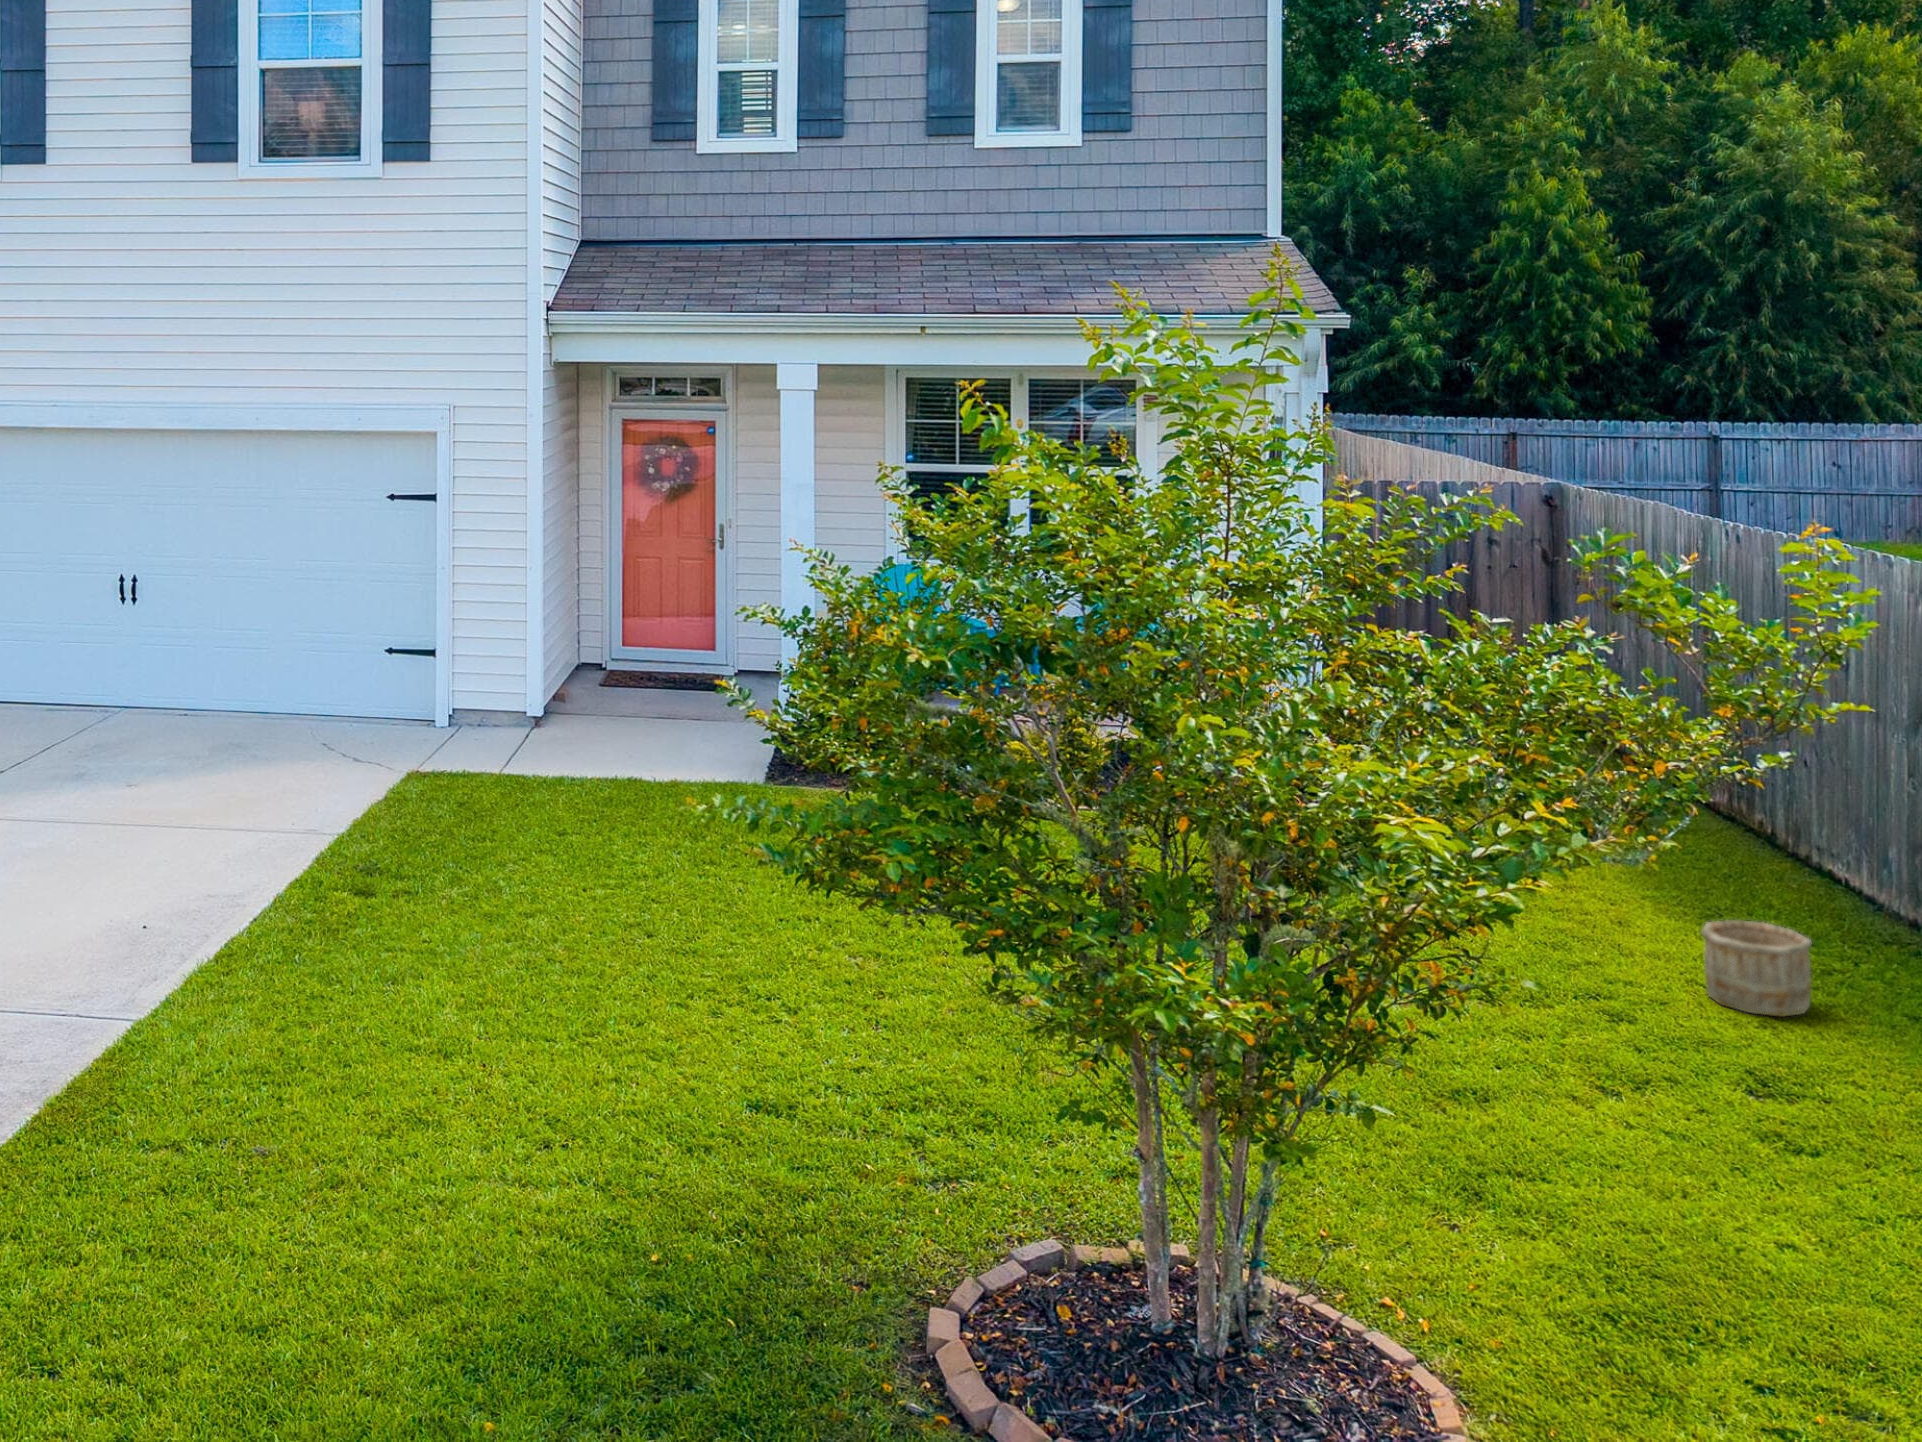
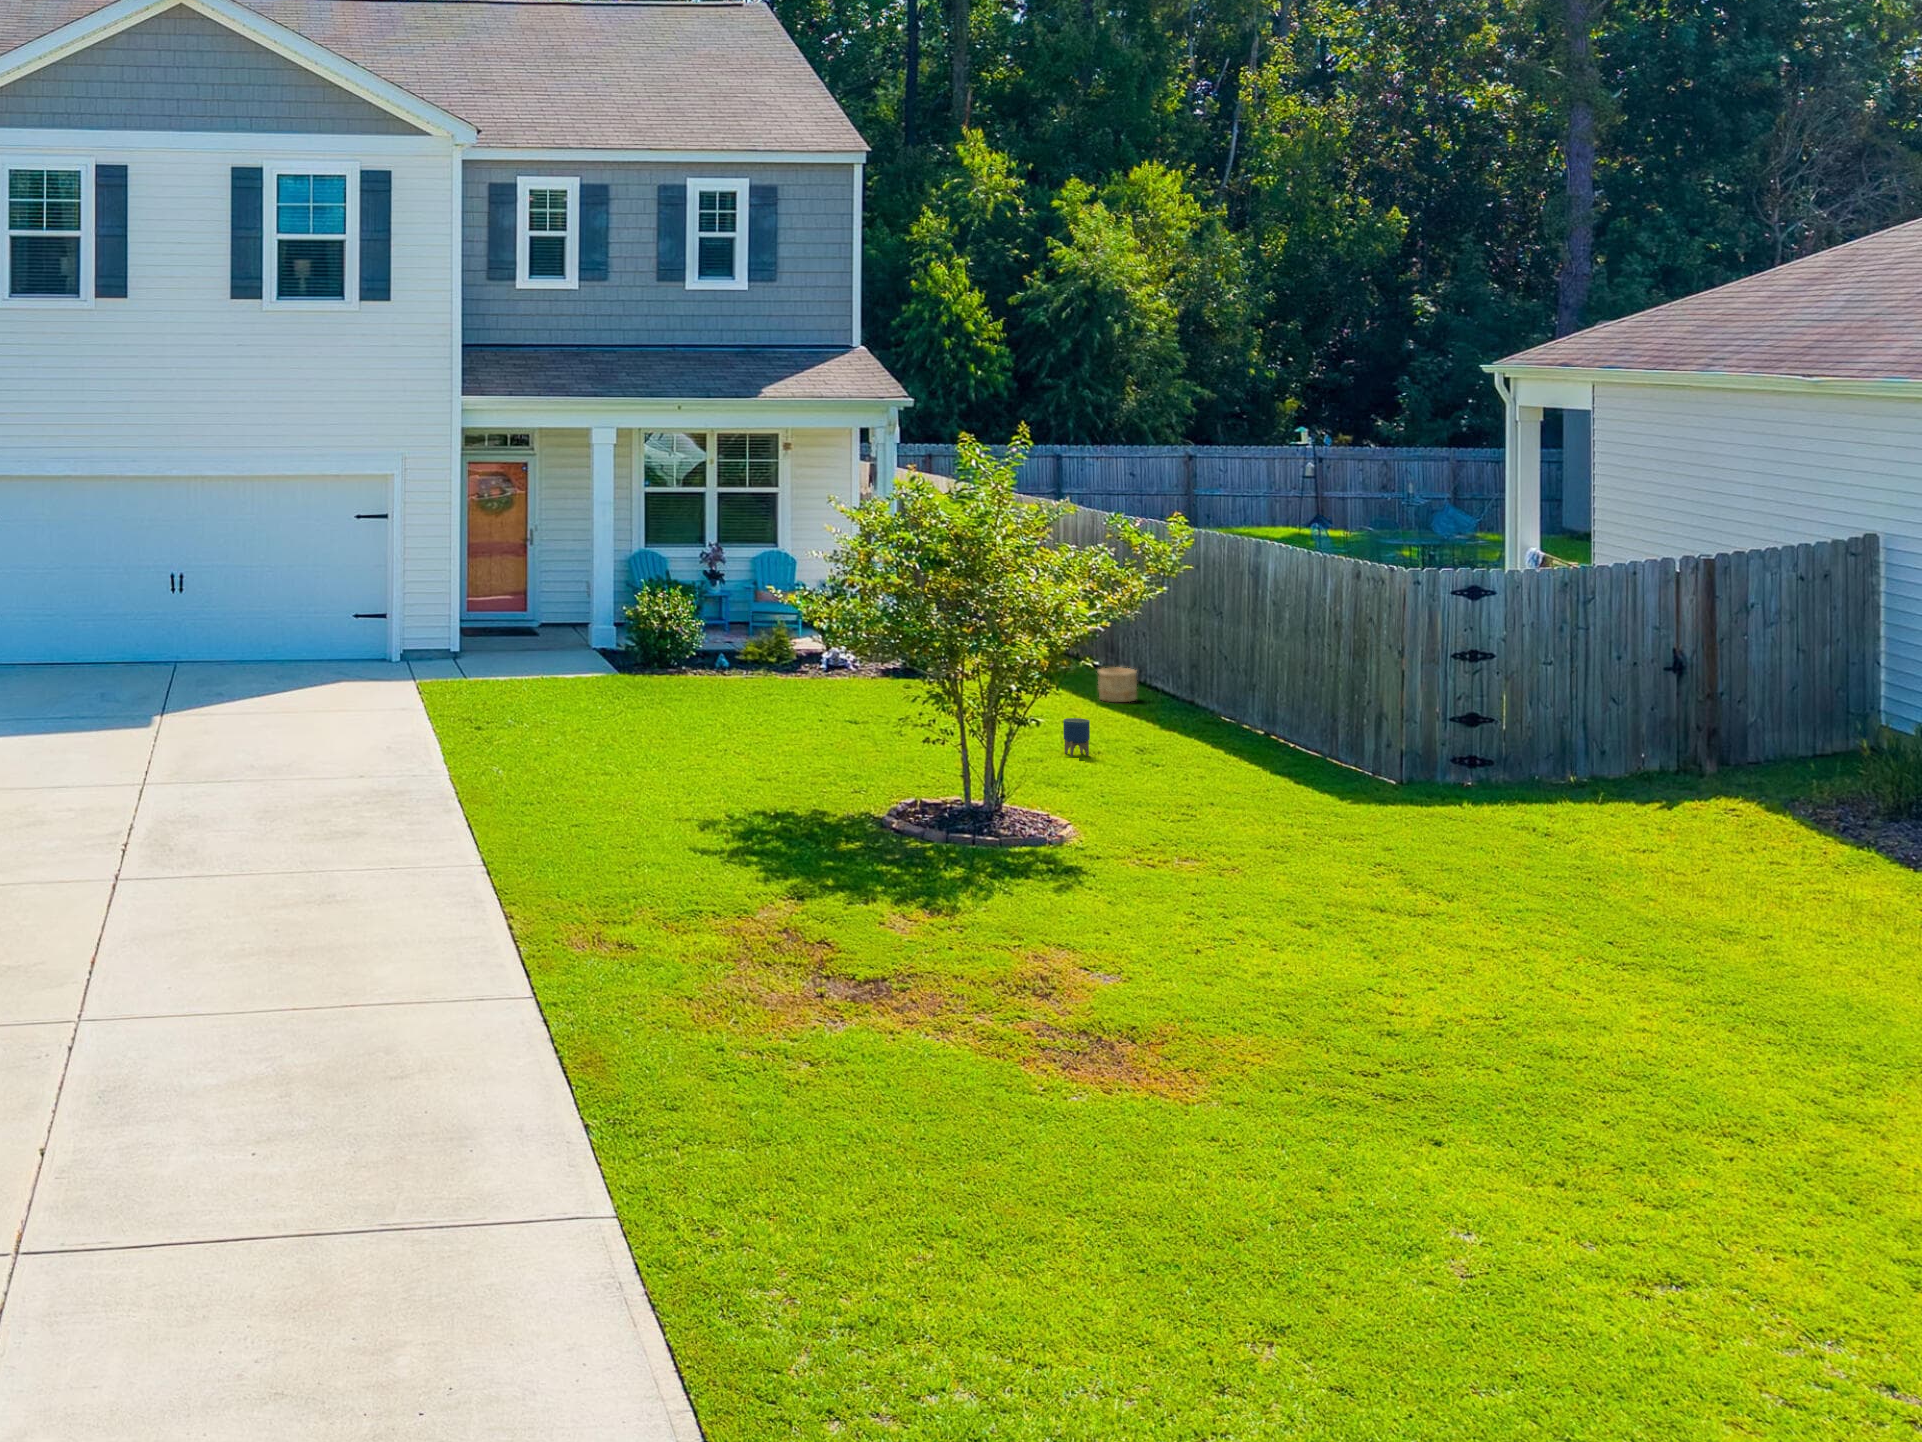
planter: none [1513,1208,1601,1347] -> present [1064,718,1090,756]

